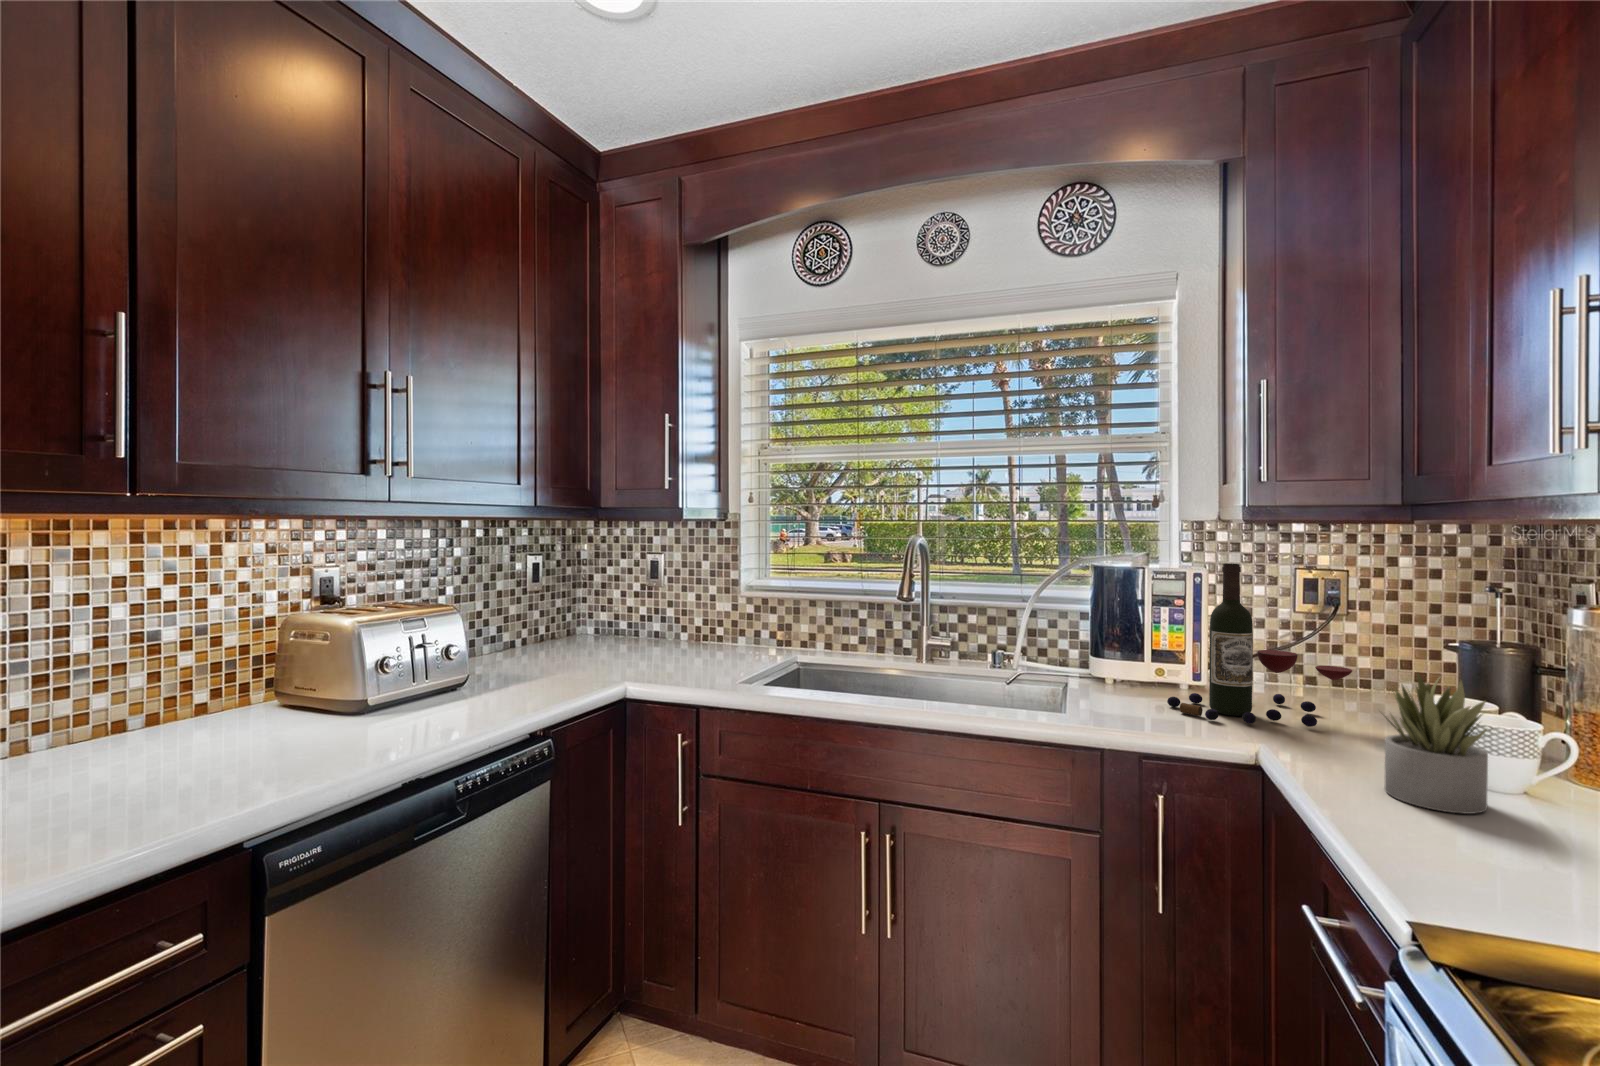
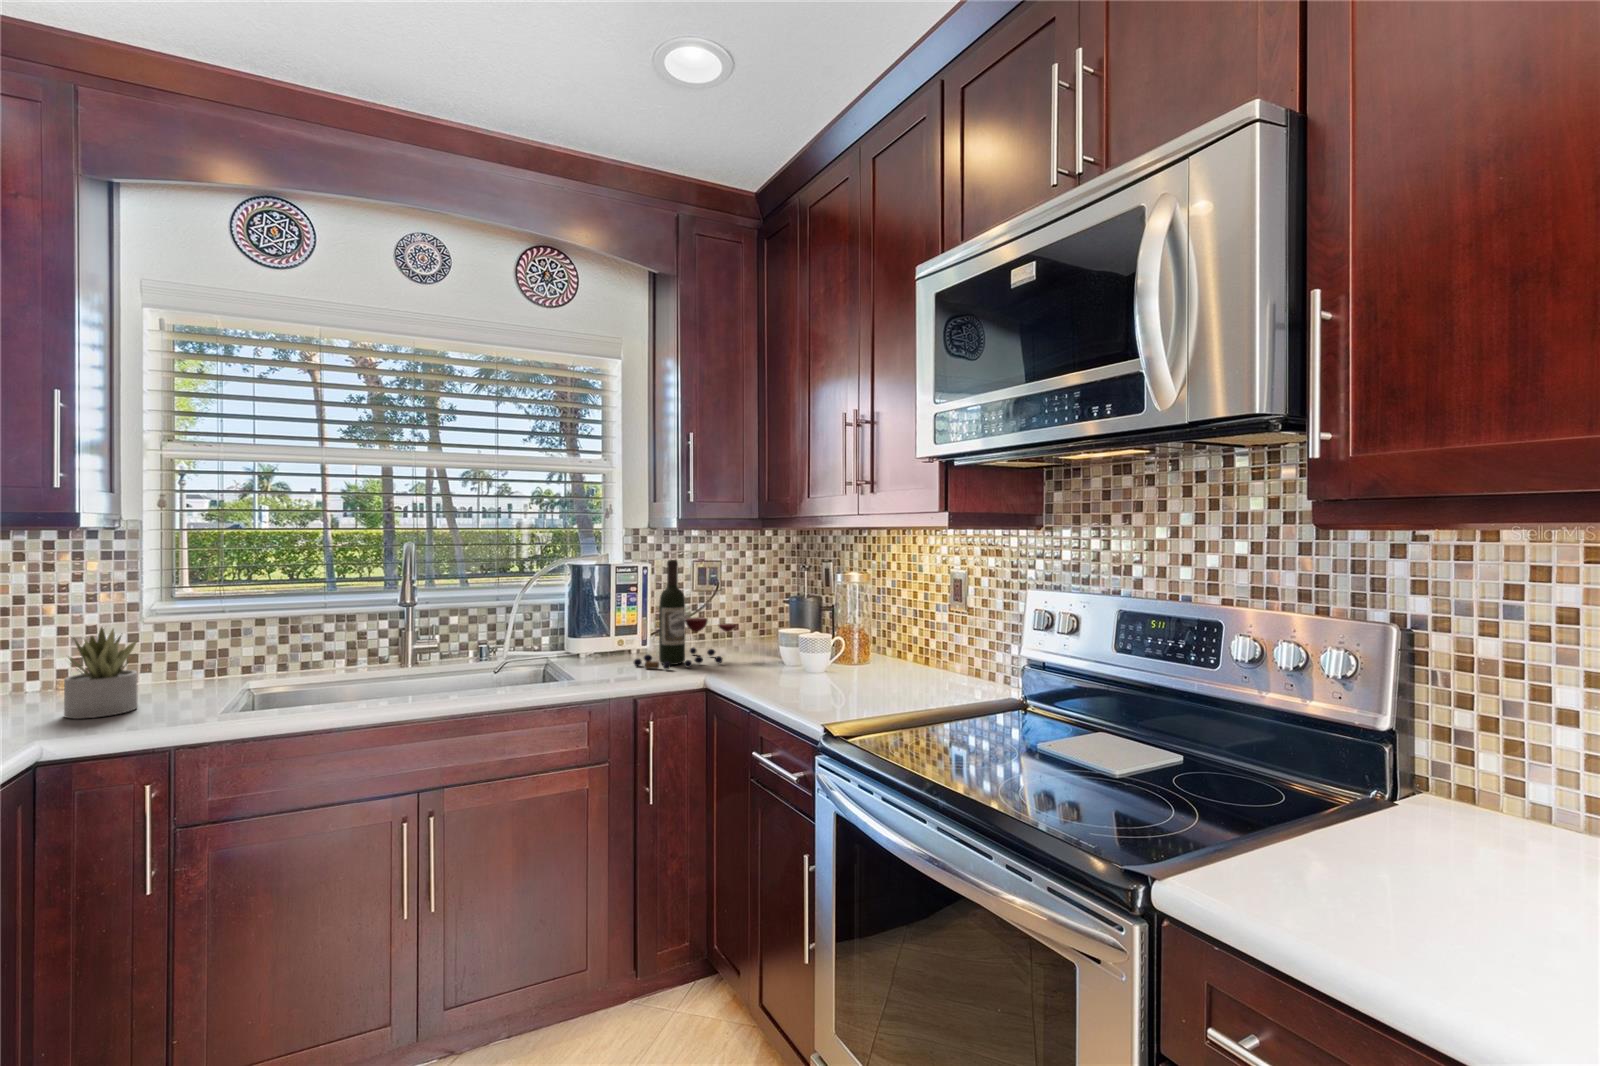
succulent plant: present [1384,673,1488,814] -> present [64,627,138,719]

